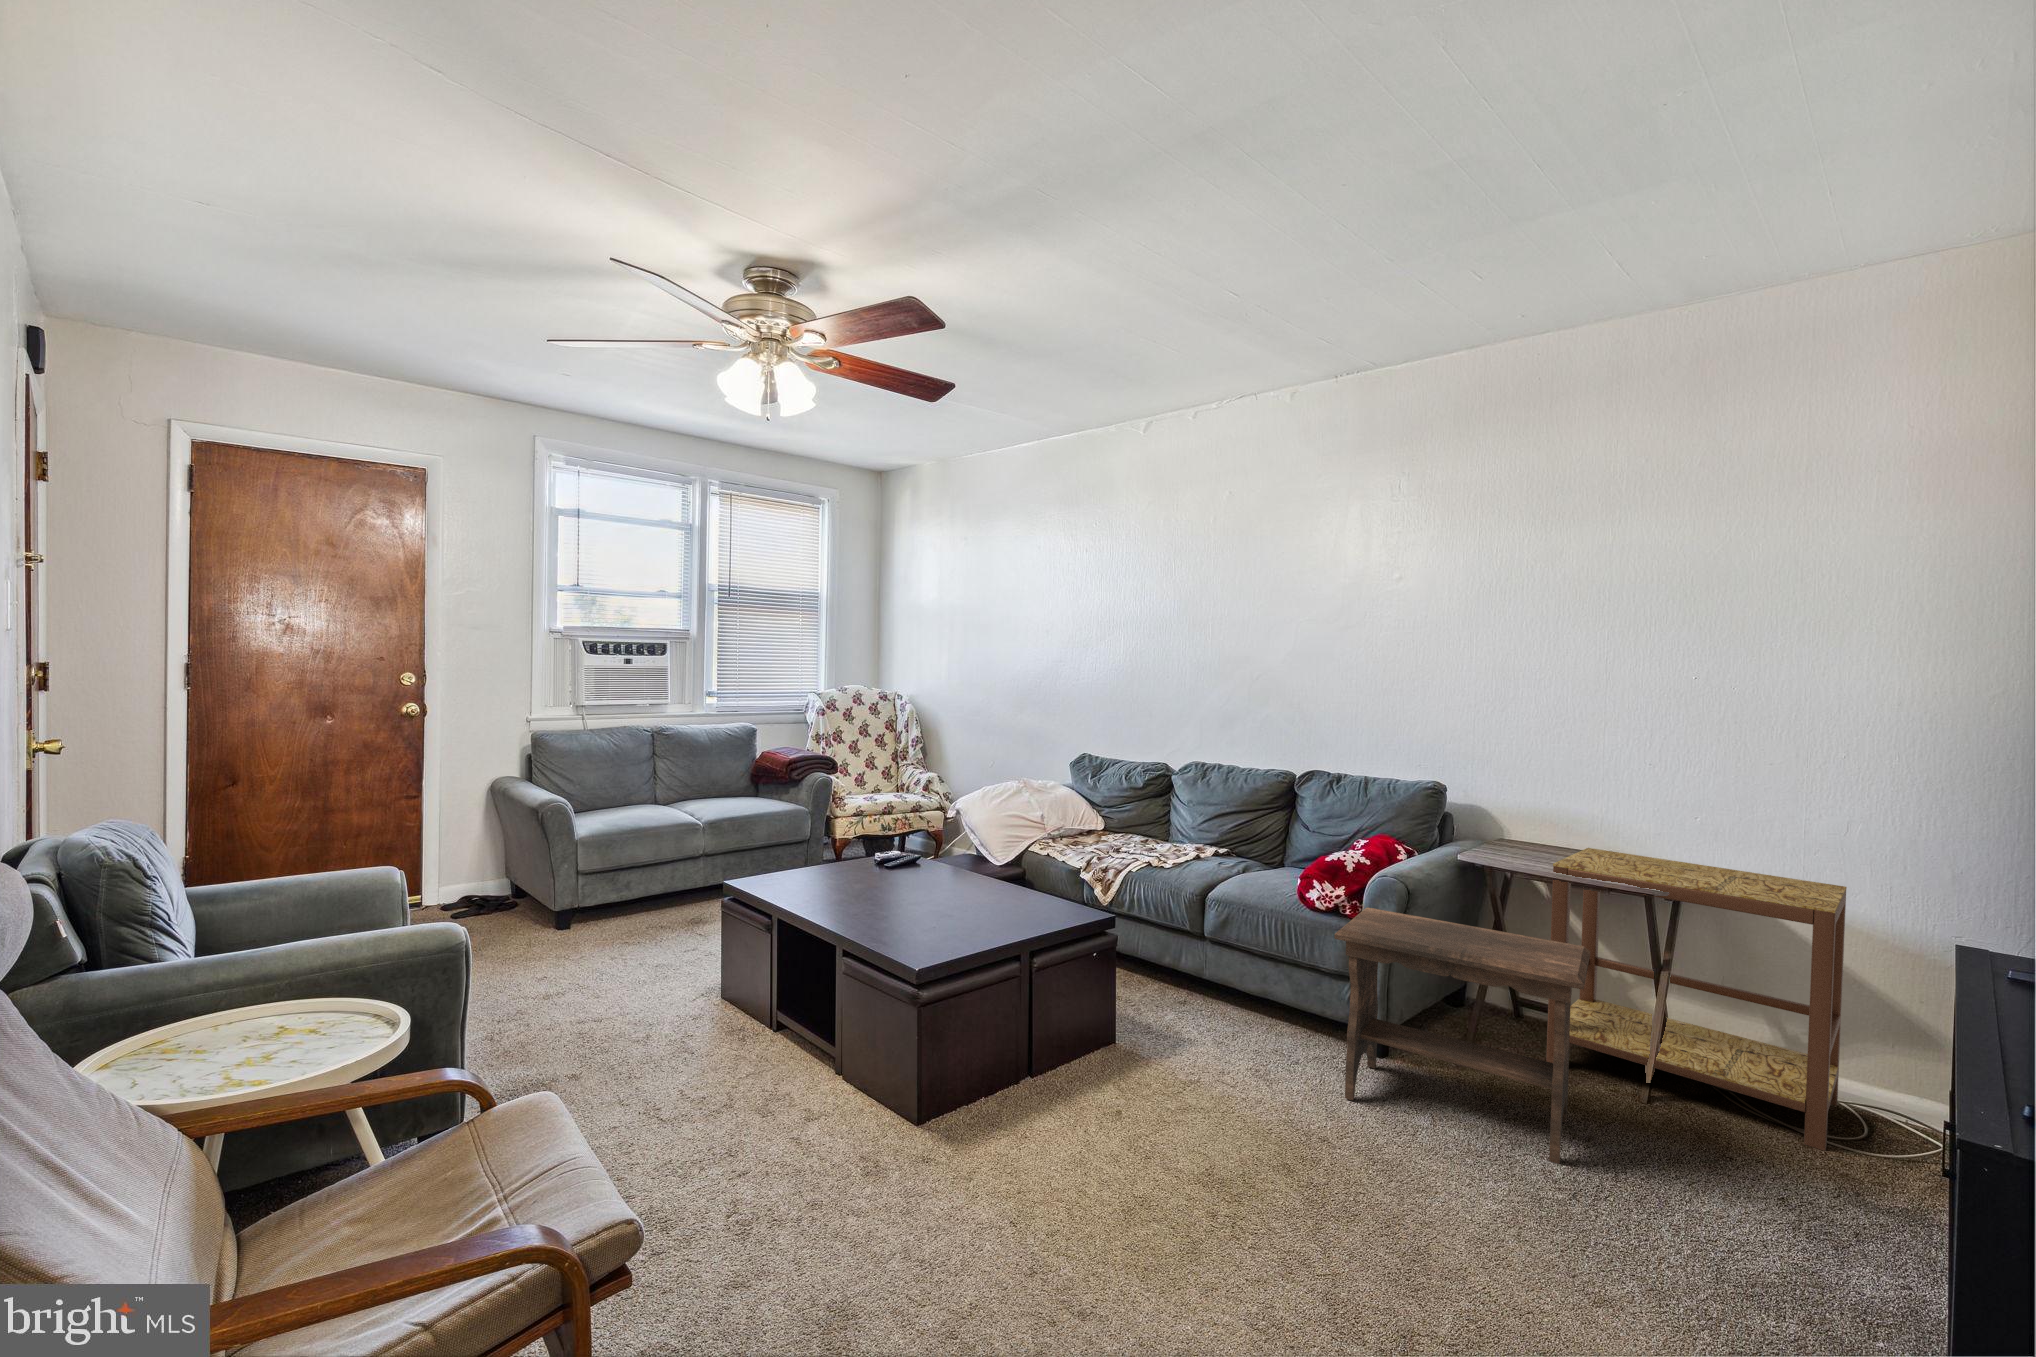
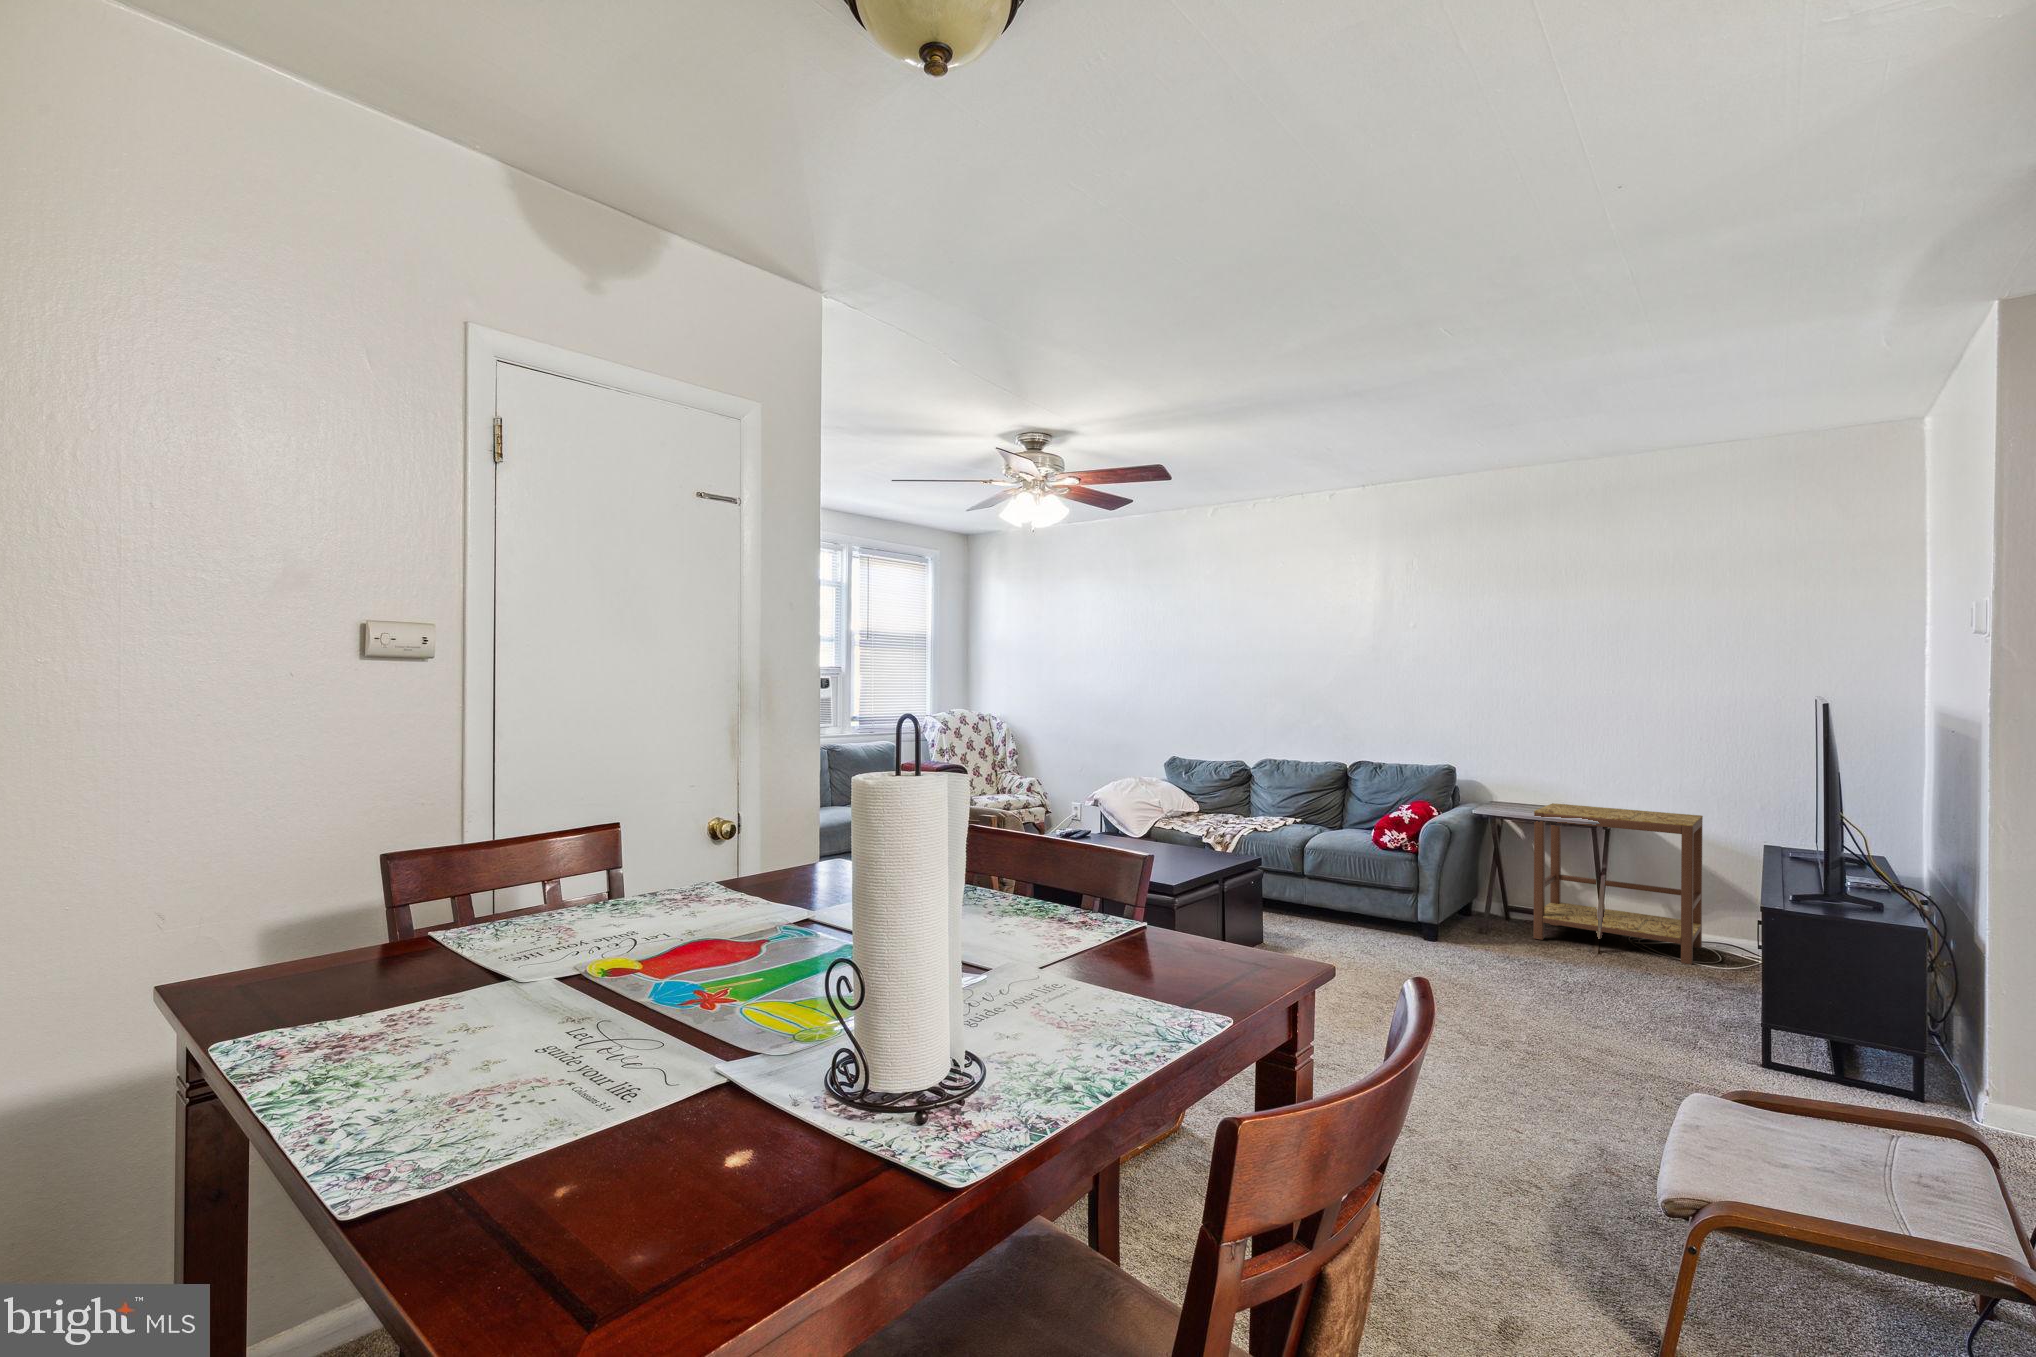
footstool: present [1334,907,1590,1164] -> none [1411,843,1560,976]

